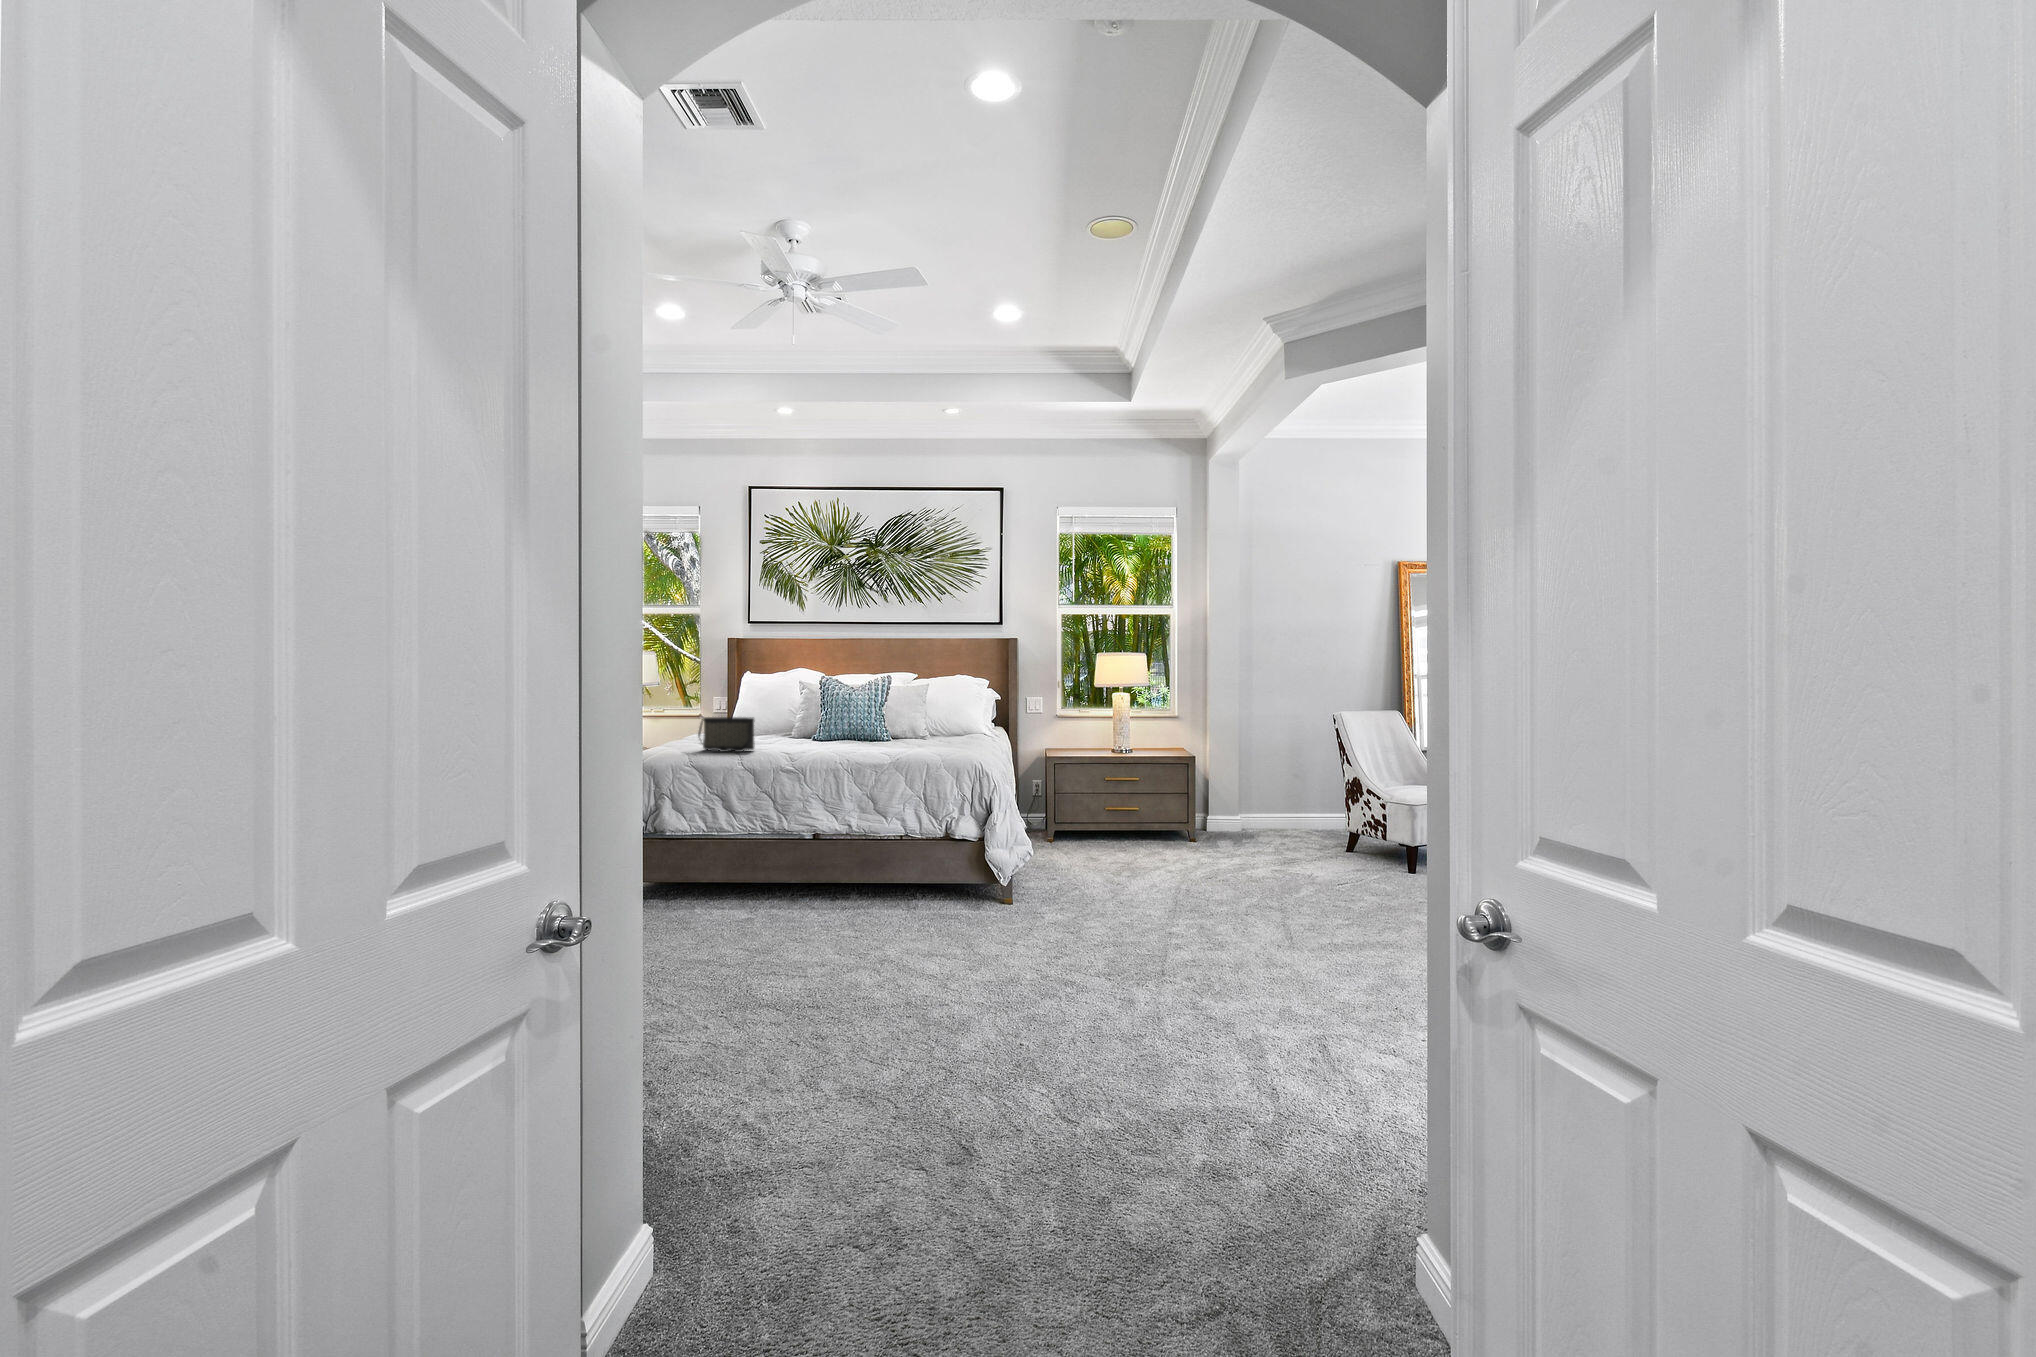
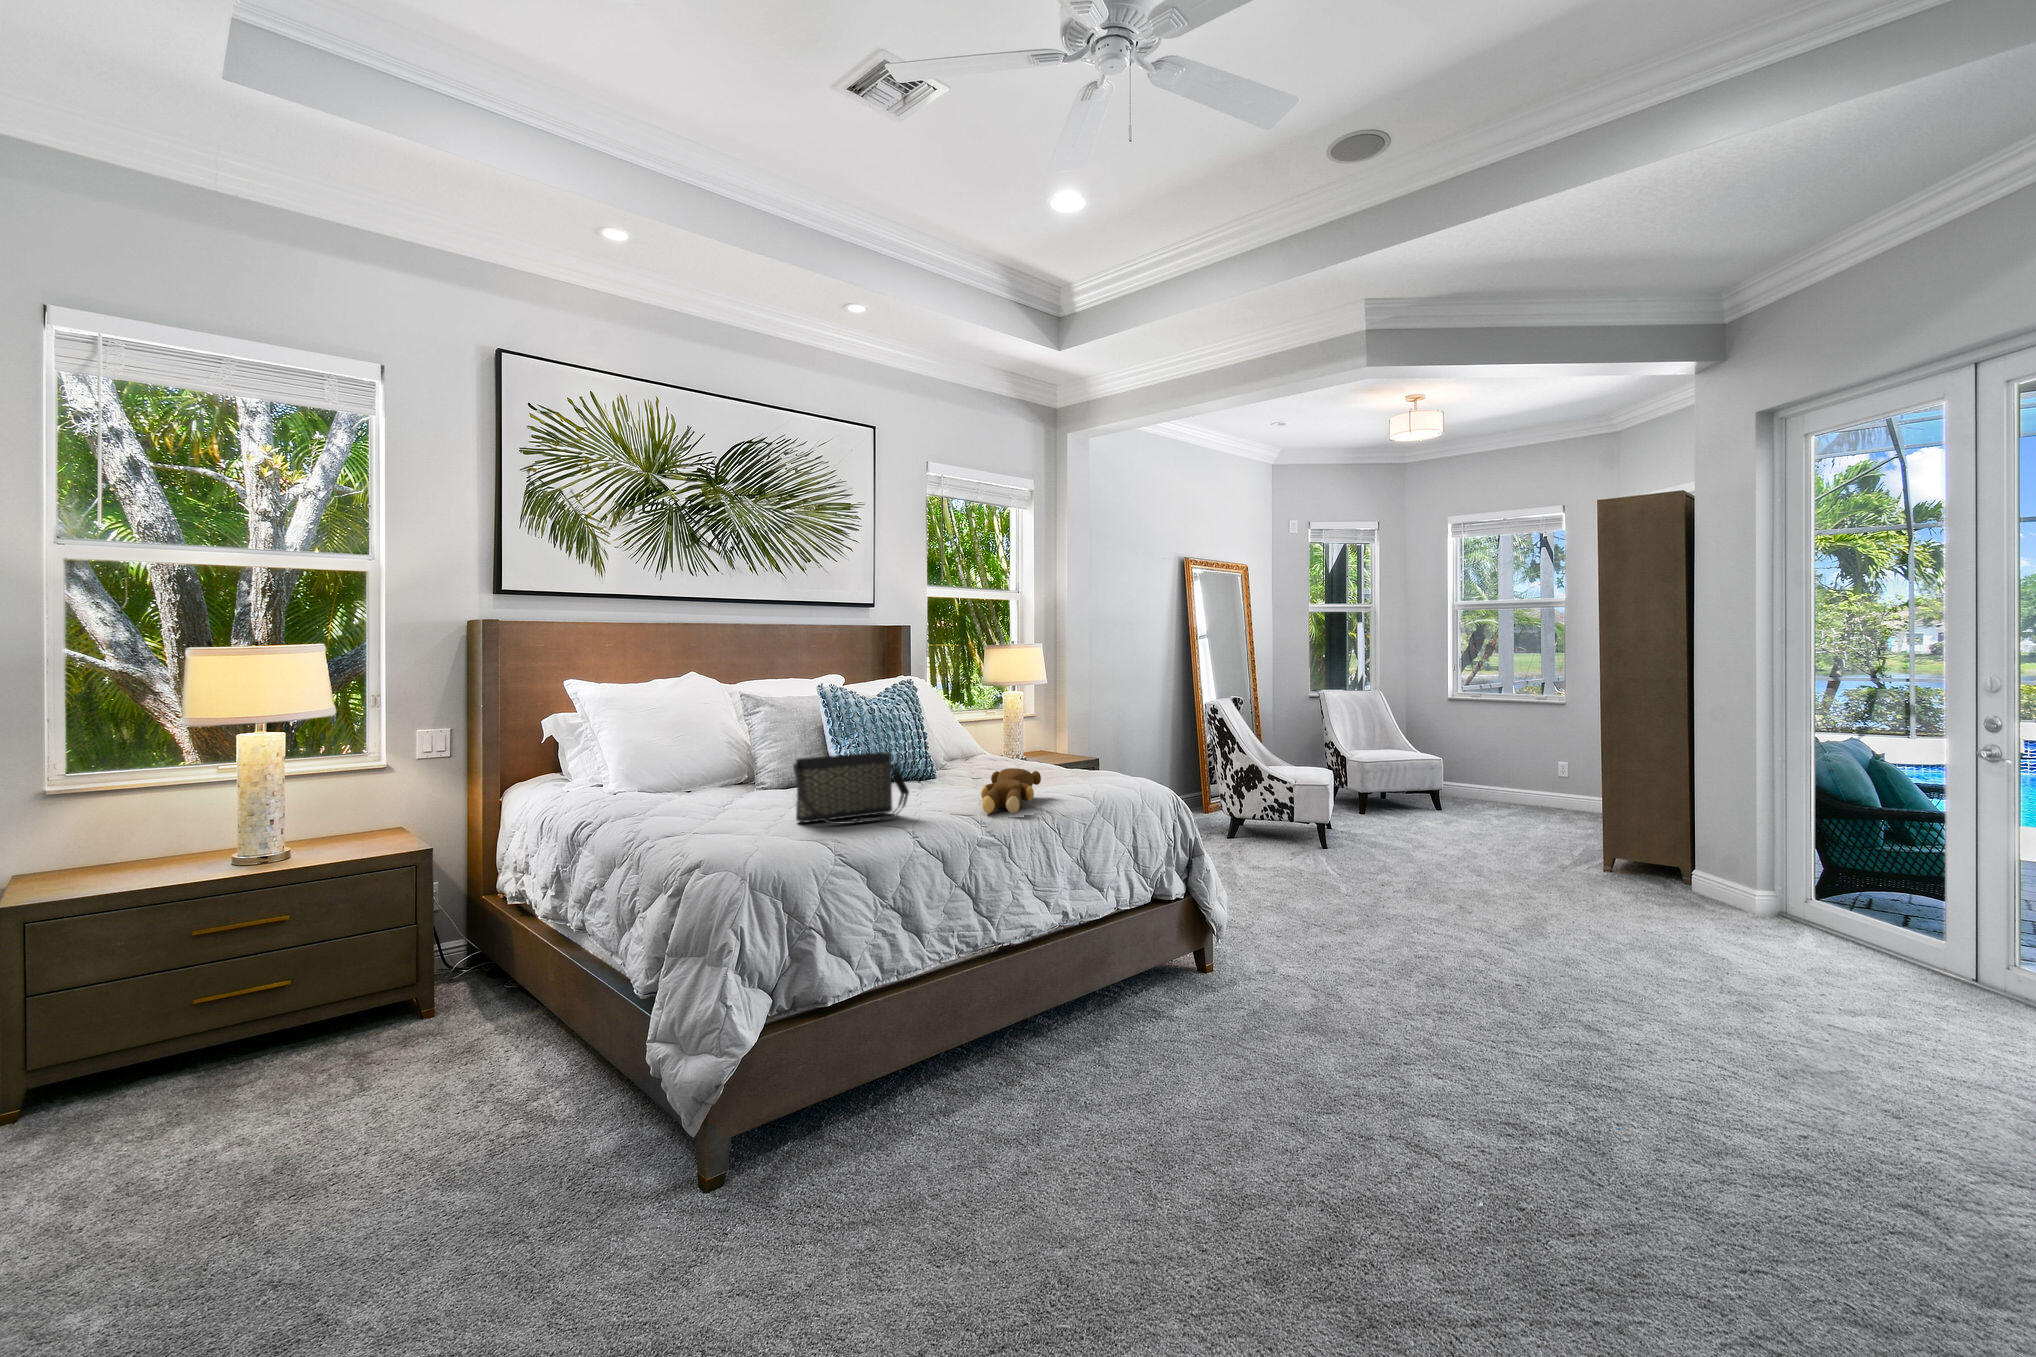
teddy bear: none [779,734,856,756] -> present [981,768,1041,814]

